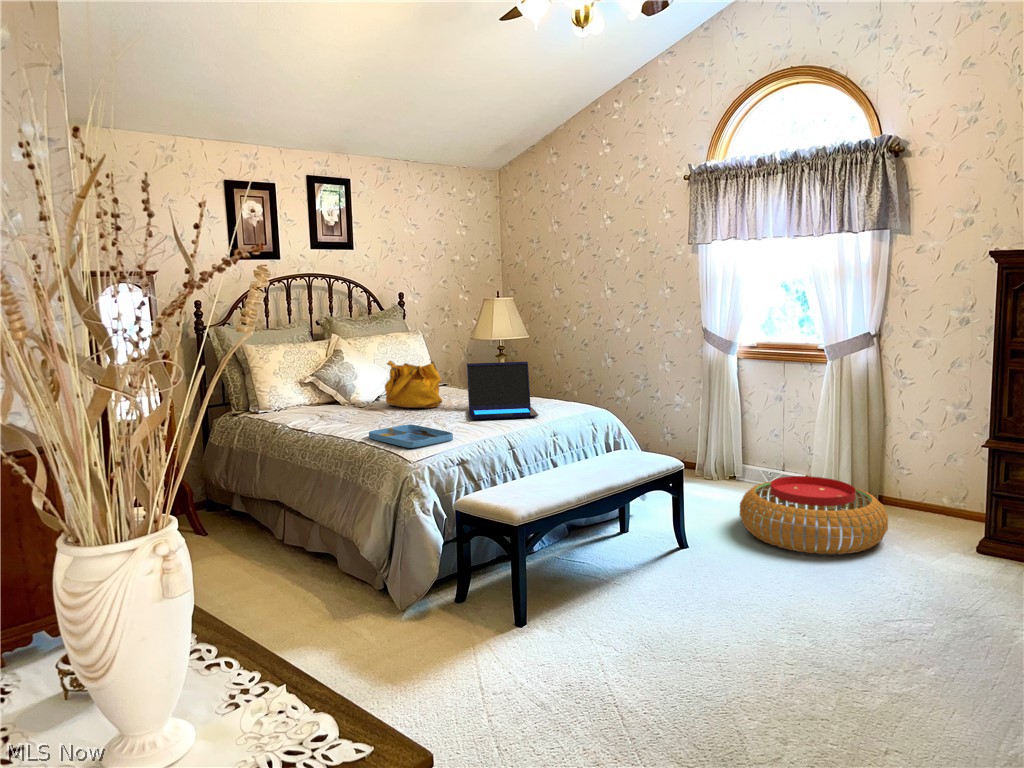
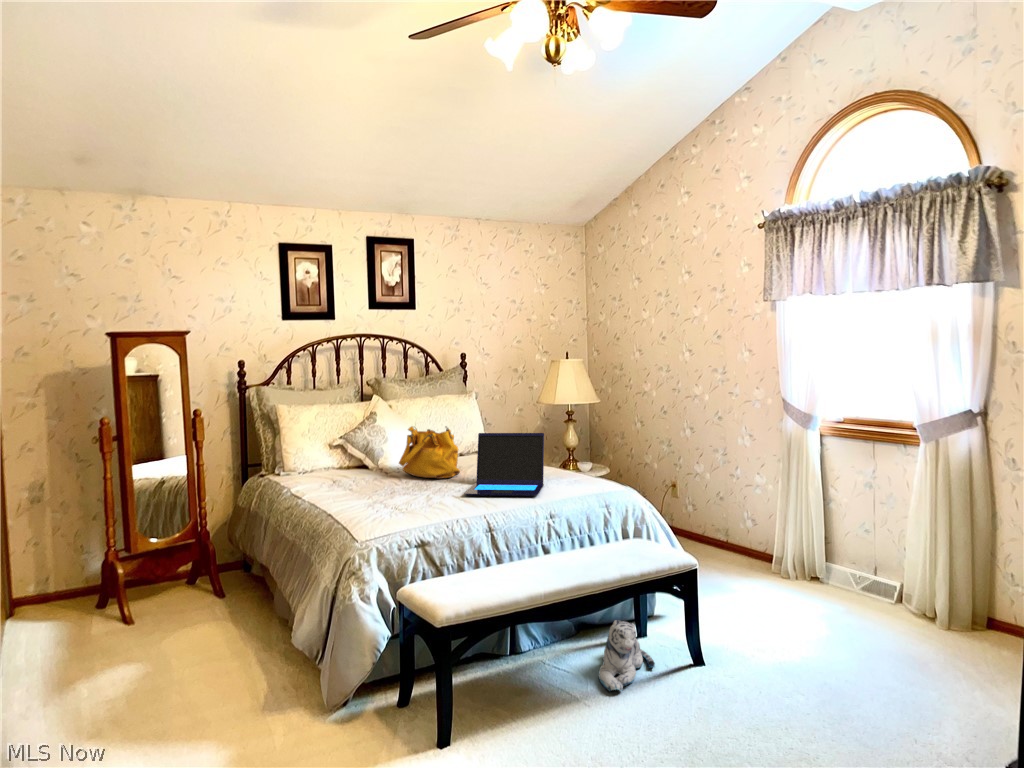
tray: present [369,425,453,448] -> none [343,498,419,526]
pouf: present [740,476,888,555] -> none [775,588,968,700]
plush toy: none [610,515,657,573] -> present [598,621,655,691]

